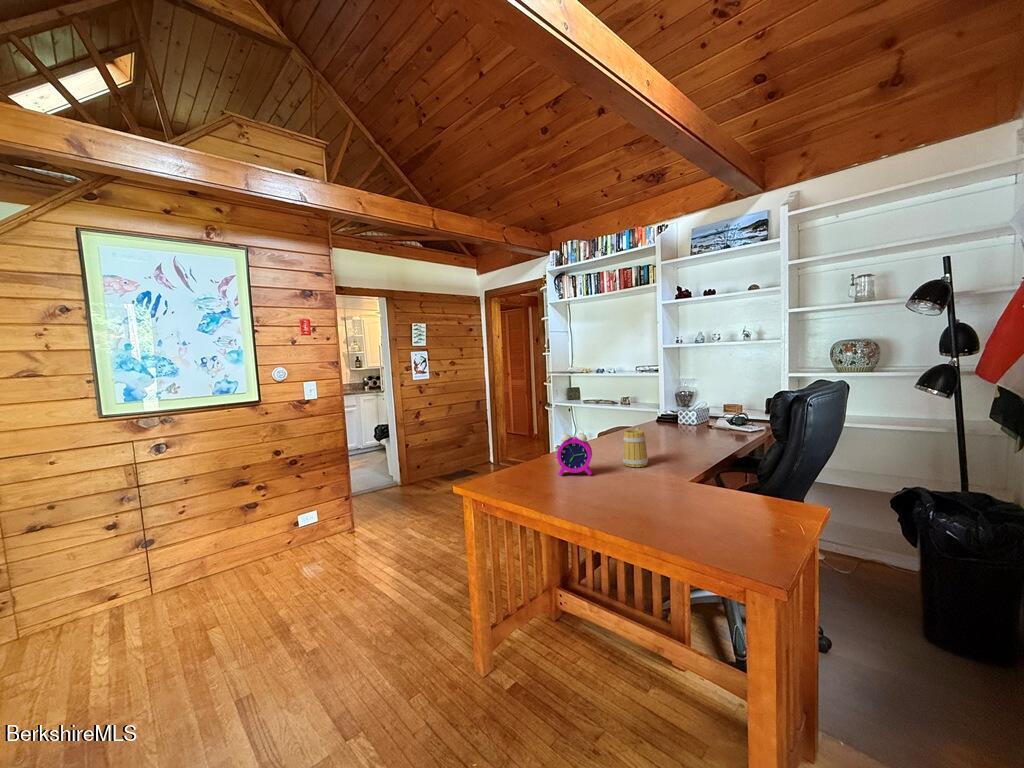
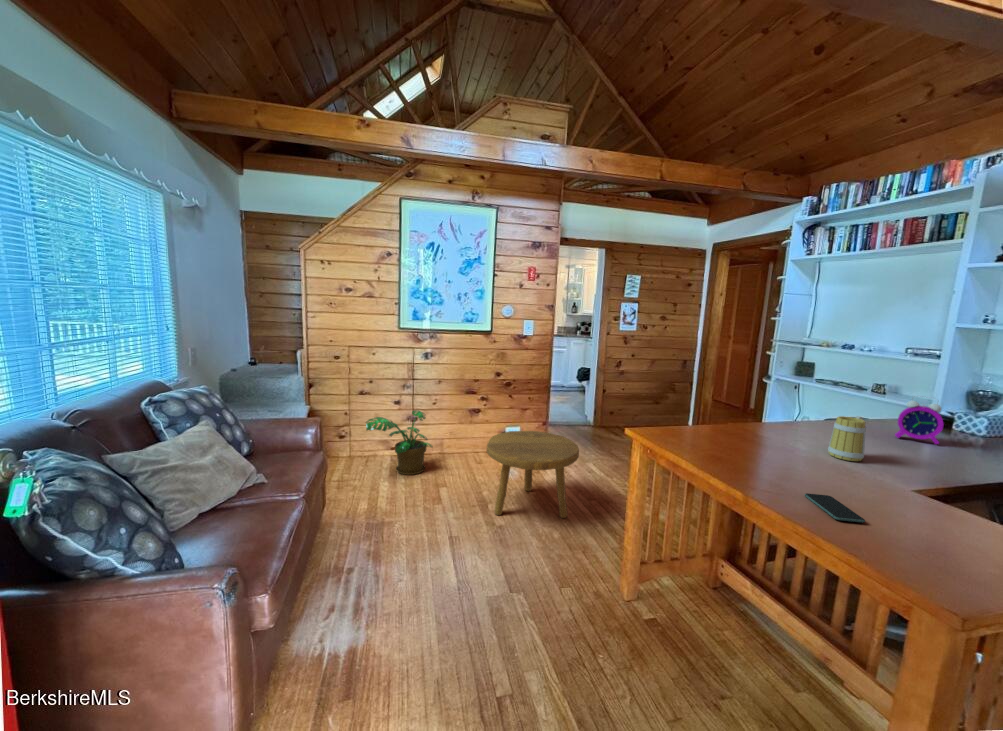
alarm clock: present [557,429,592,476] -> present [895,396,944,444]
smartphone: none [629,505,679,526] -> present [805,493,865,523]
footstool: none [276,509,398,637] -> present [487,431,579,518]
potted plant: none [46,529,187,633] -> present [366,410,432,475]

